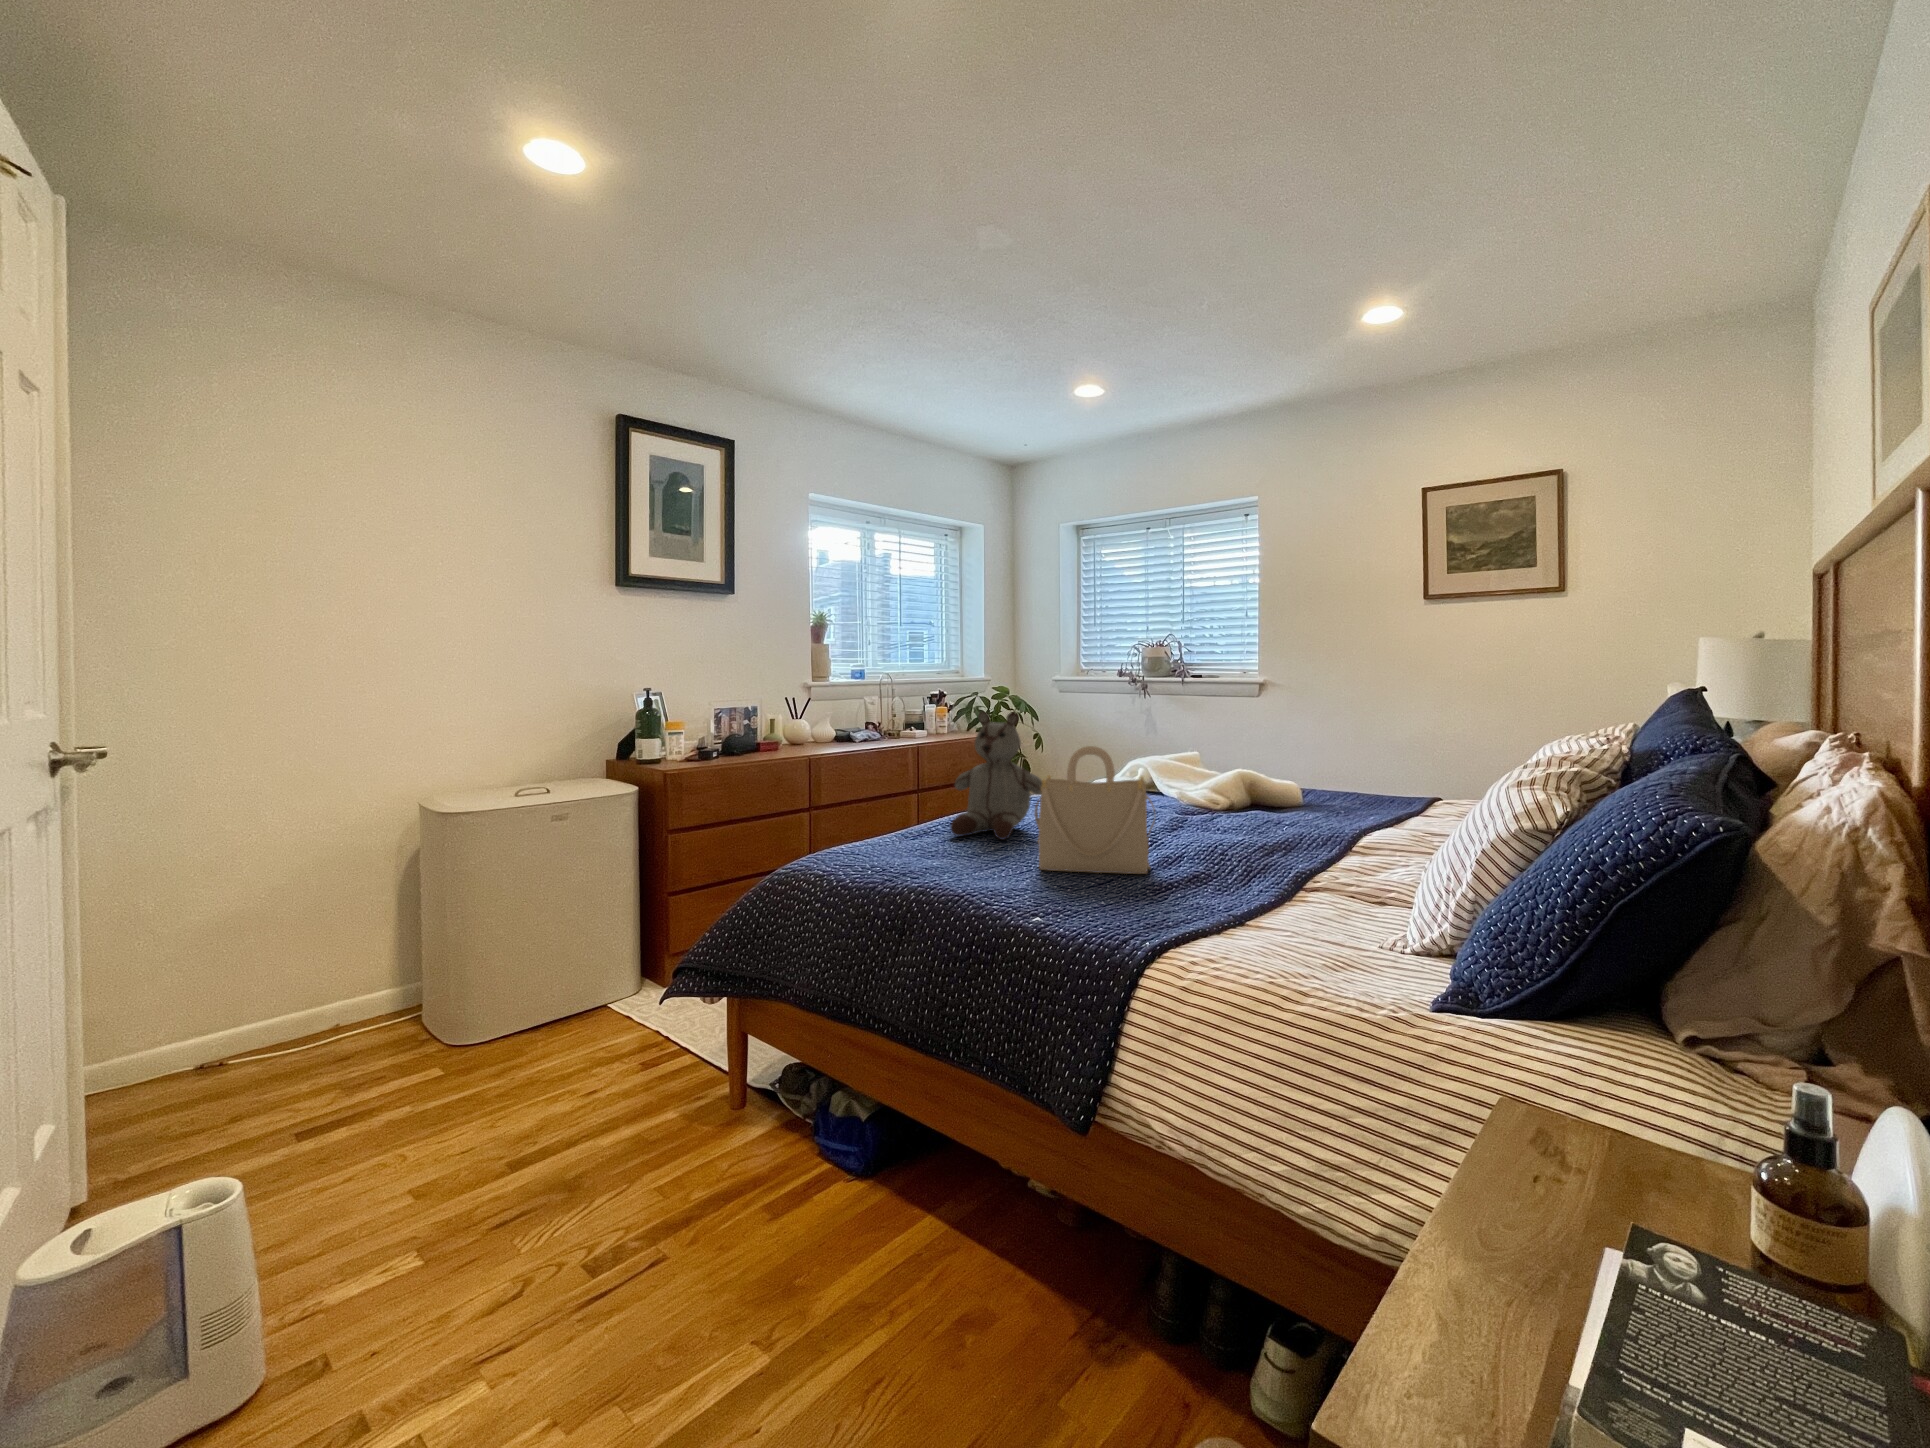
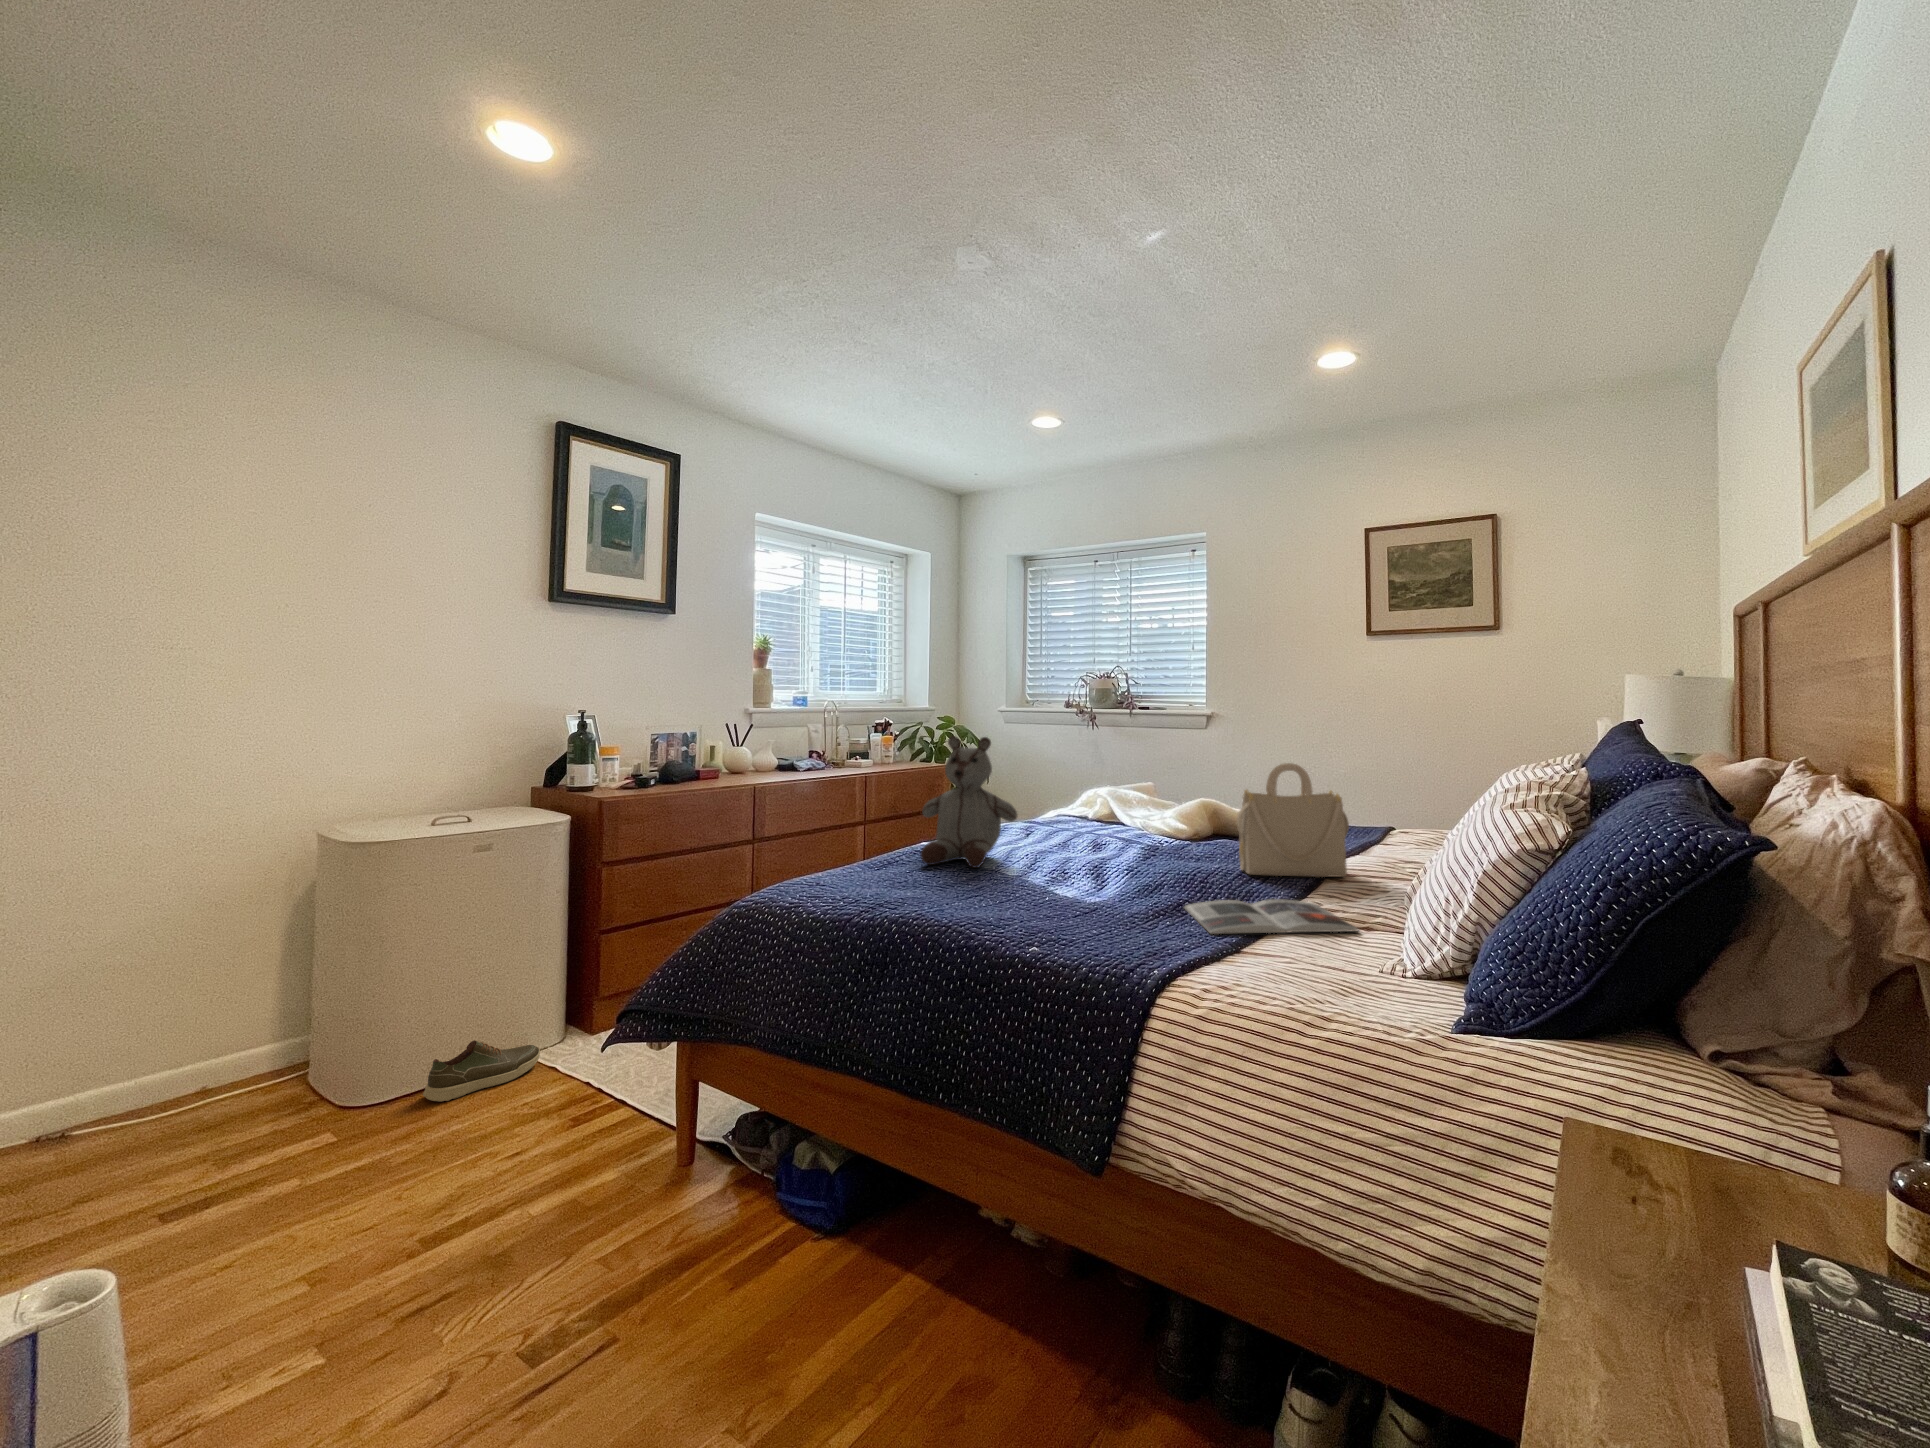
handbag: present [1035,746,1155,874] -> present [1237,763,1349,877]
magazine: none [1197,874,1371,908] -> present [1184,899,1359,934]
shoe: none [513,991,615,1045] -> present [423,1041,540,1101]

